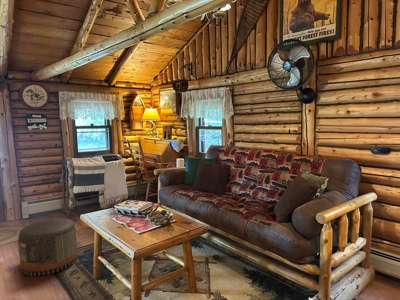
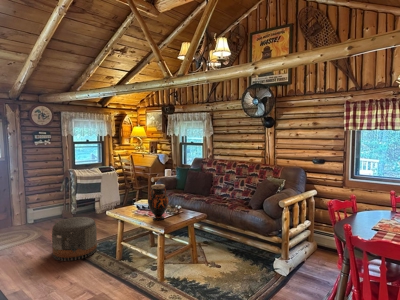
vase: none [119,184,149,235] -> present [148,185,169,220]

